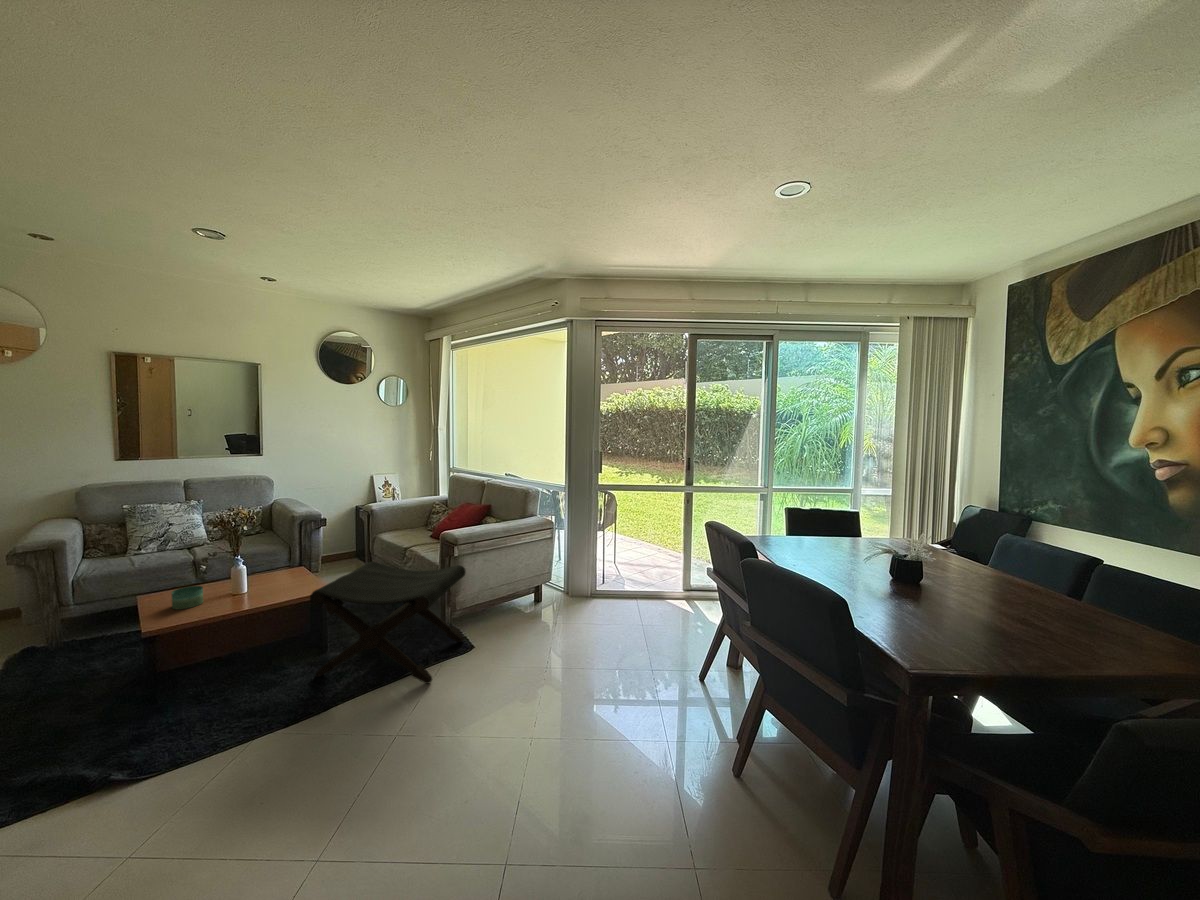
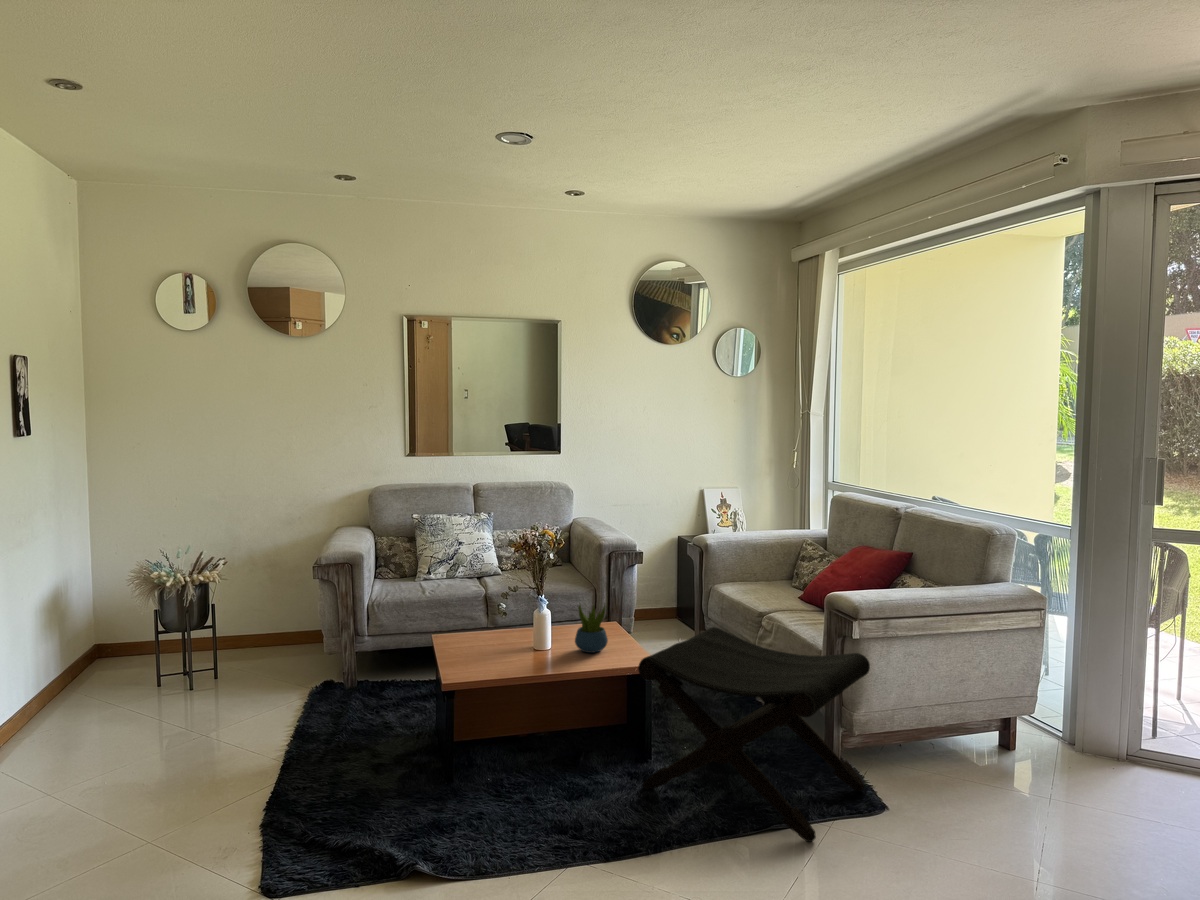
succulent plant: none [263,556,291,592] -> present [575,605,608,653]
candle: present [172,586,203,609] -> none [479,628,510,657]

